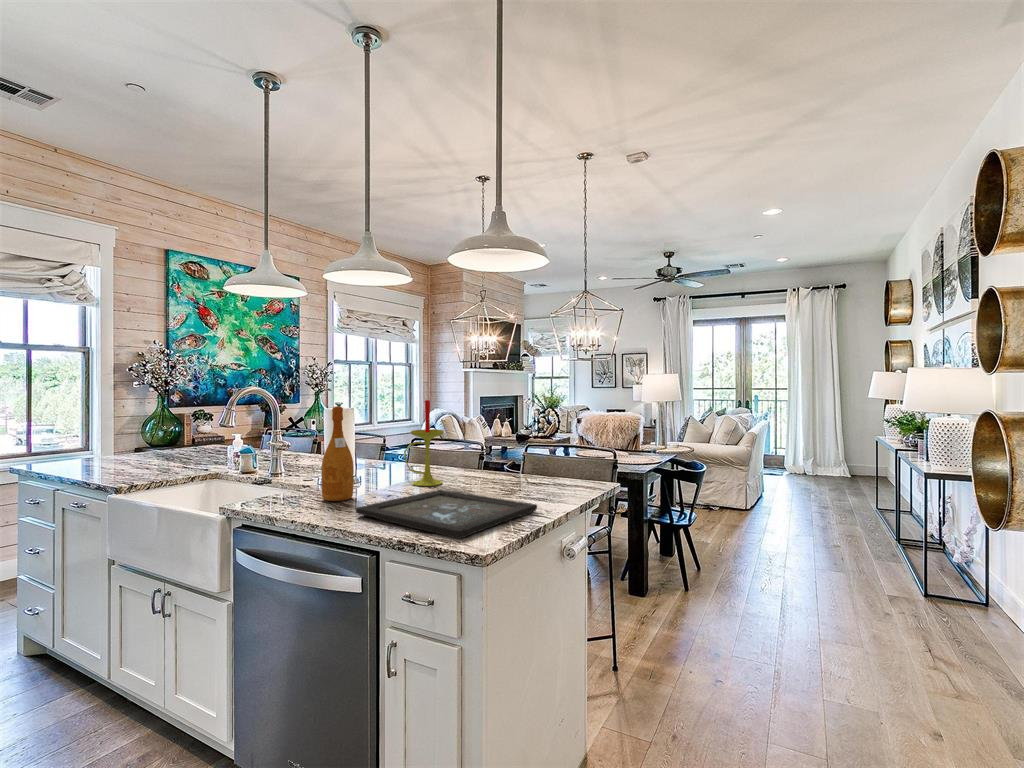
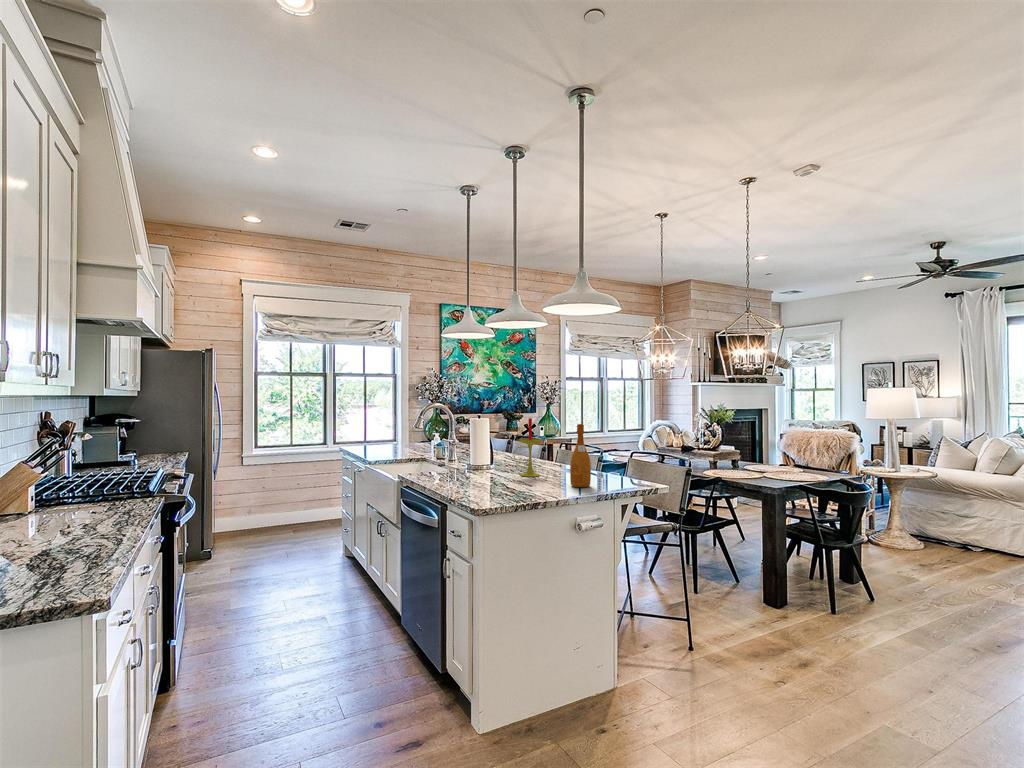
wine bottle: present [322,406,354,501] -> present [570,424,591,487]
tray: present [356,490,537,539] -> none [459,478,559,501]

